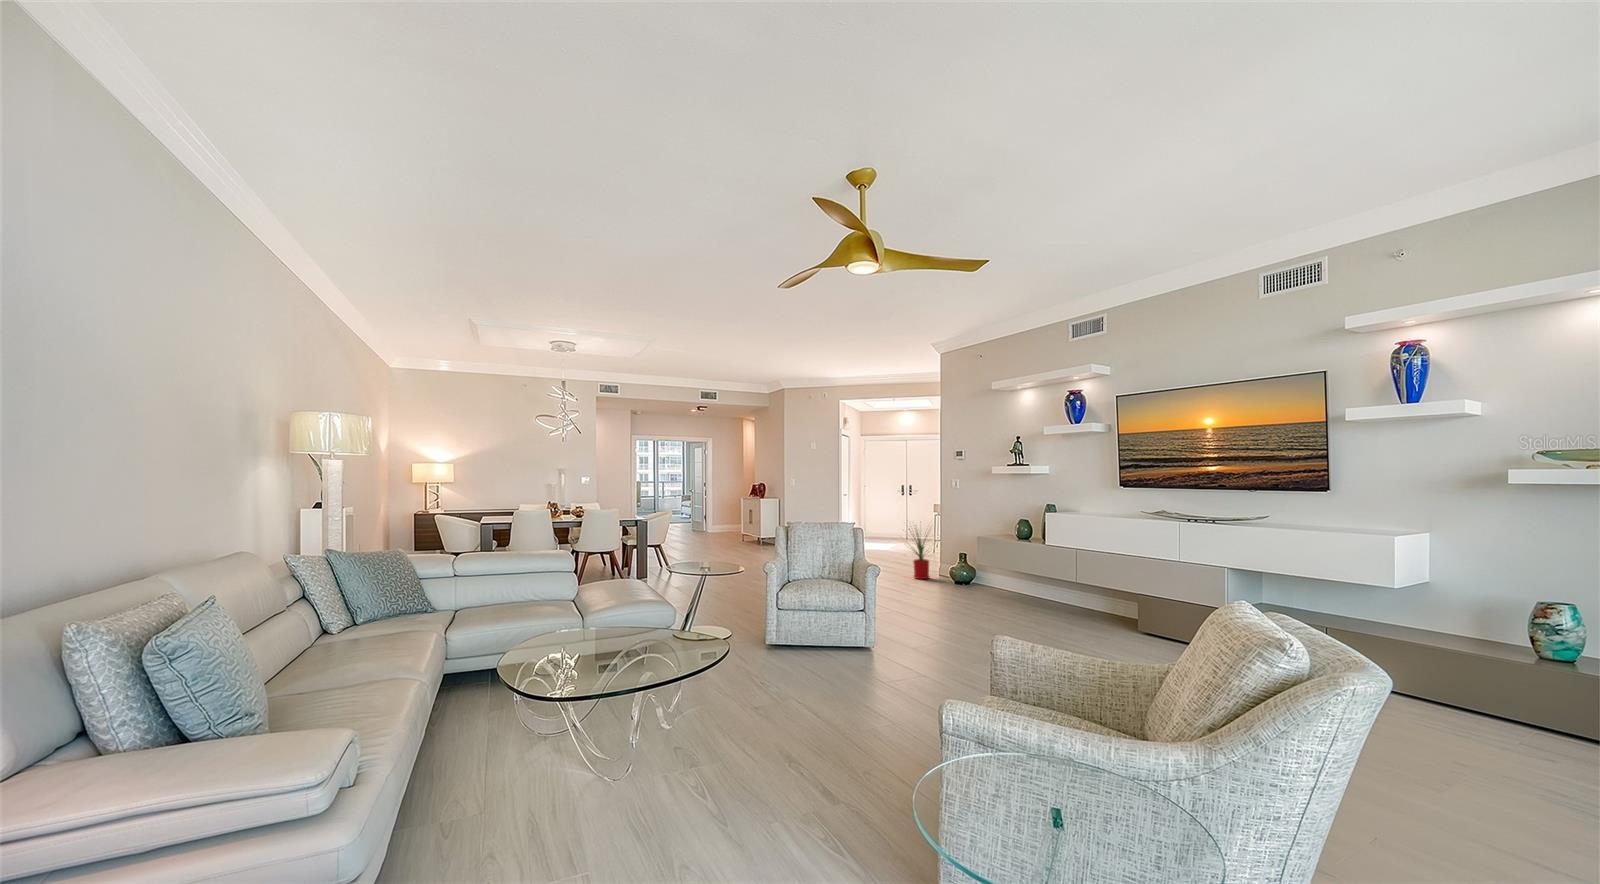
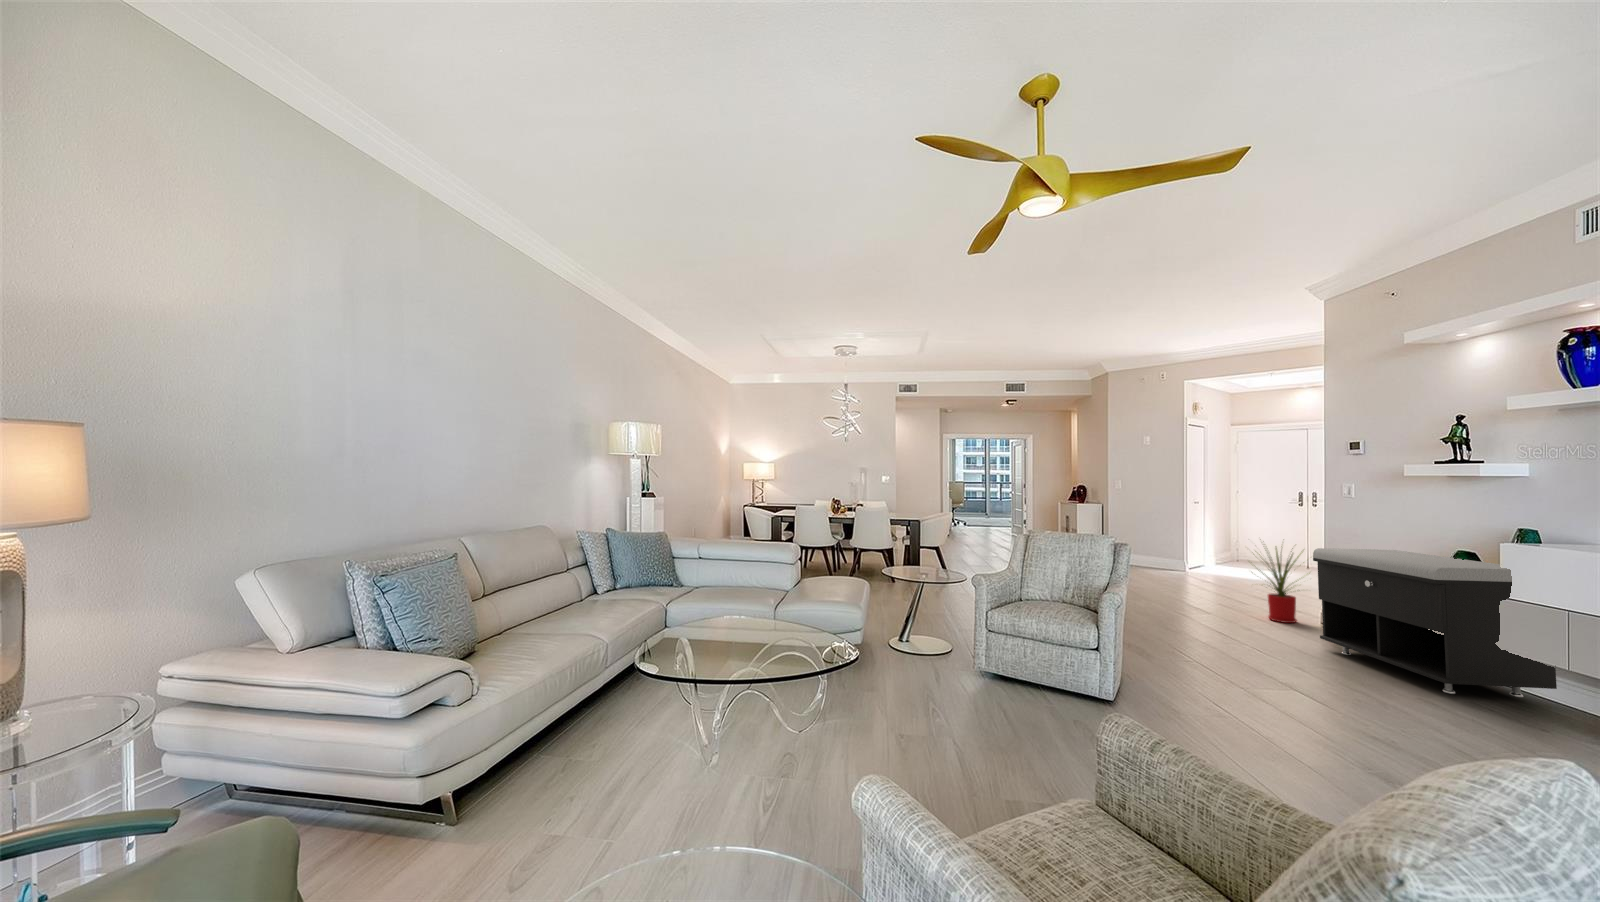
storage bench: none [948,522,1062,608] -> present [1313,548,1557,697]

